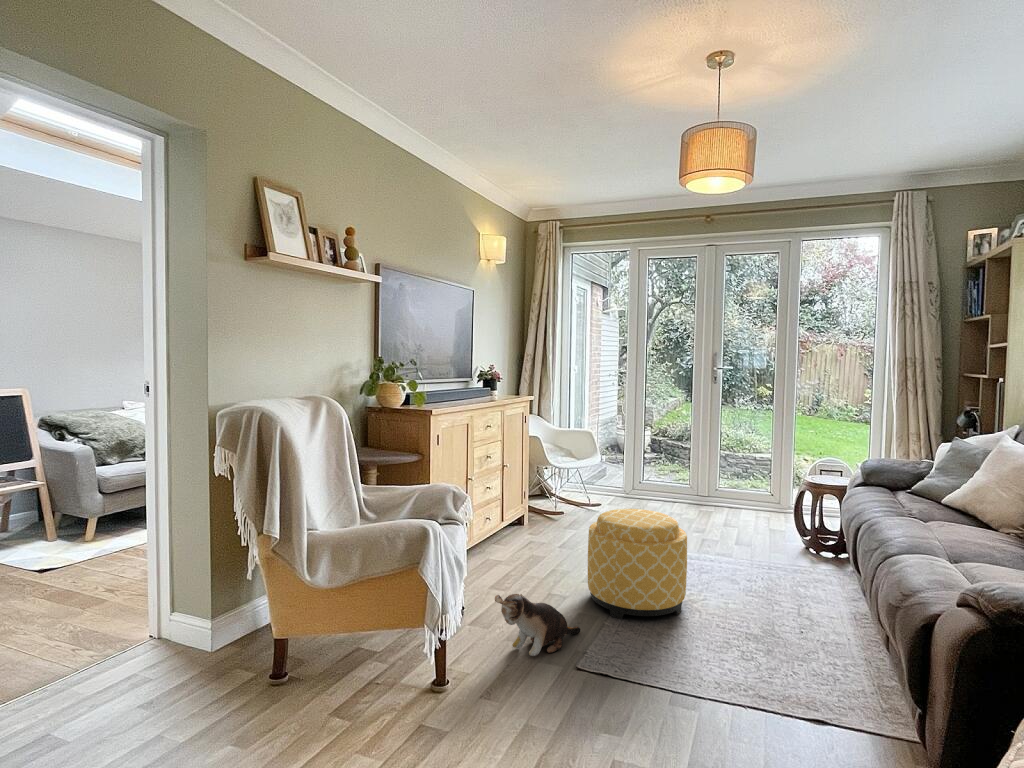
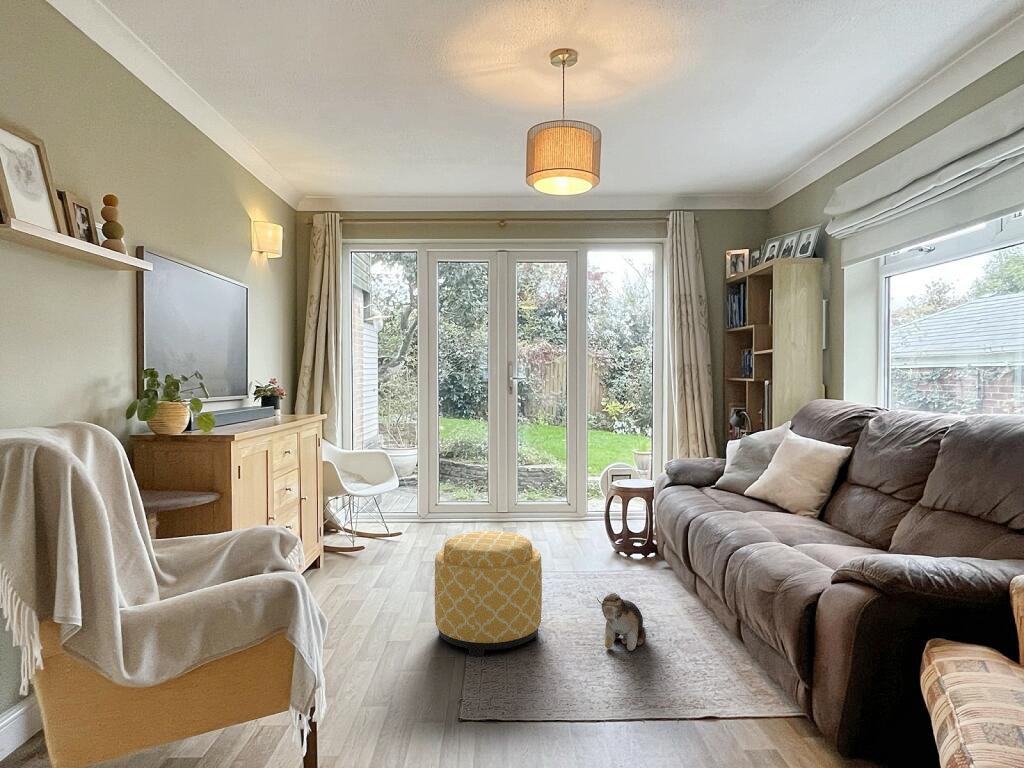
plush toy: present [495,594,580,656] -> present [597,593,646,651]

